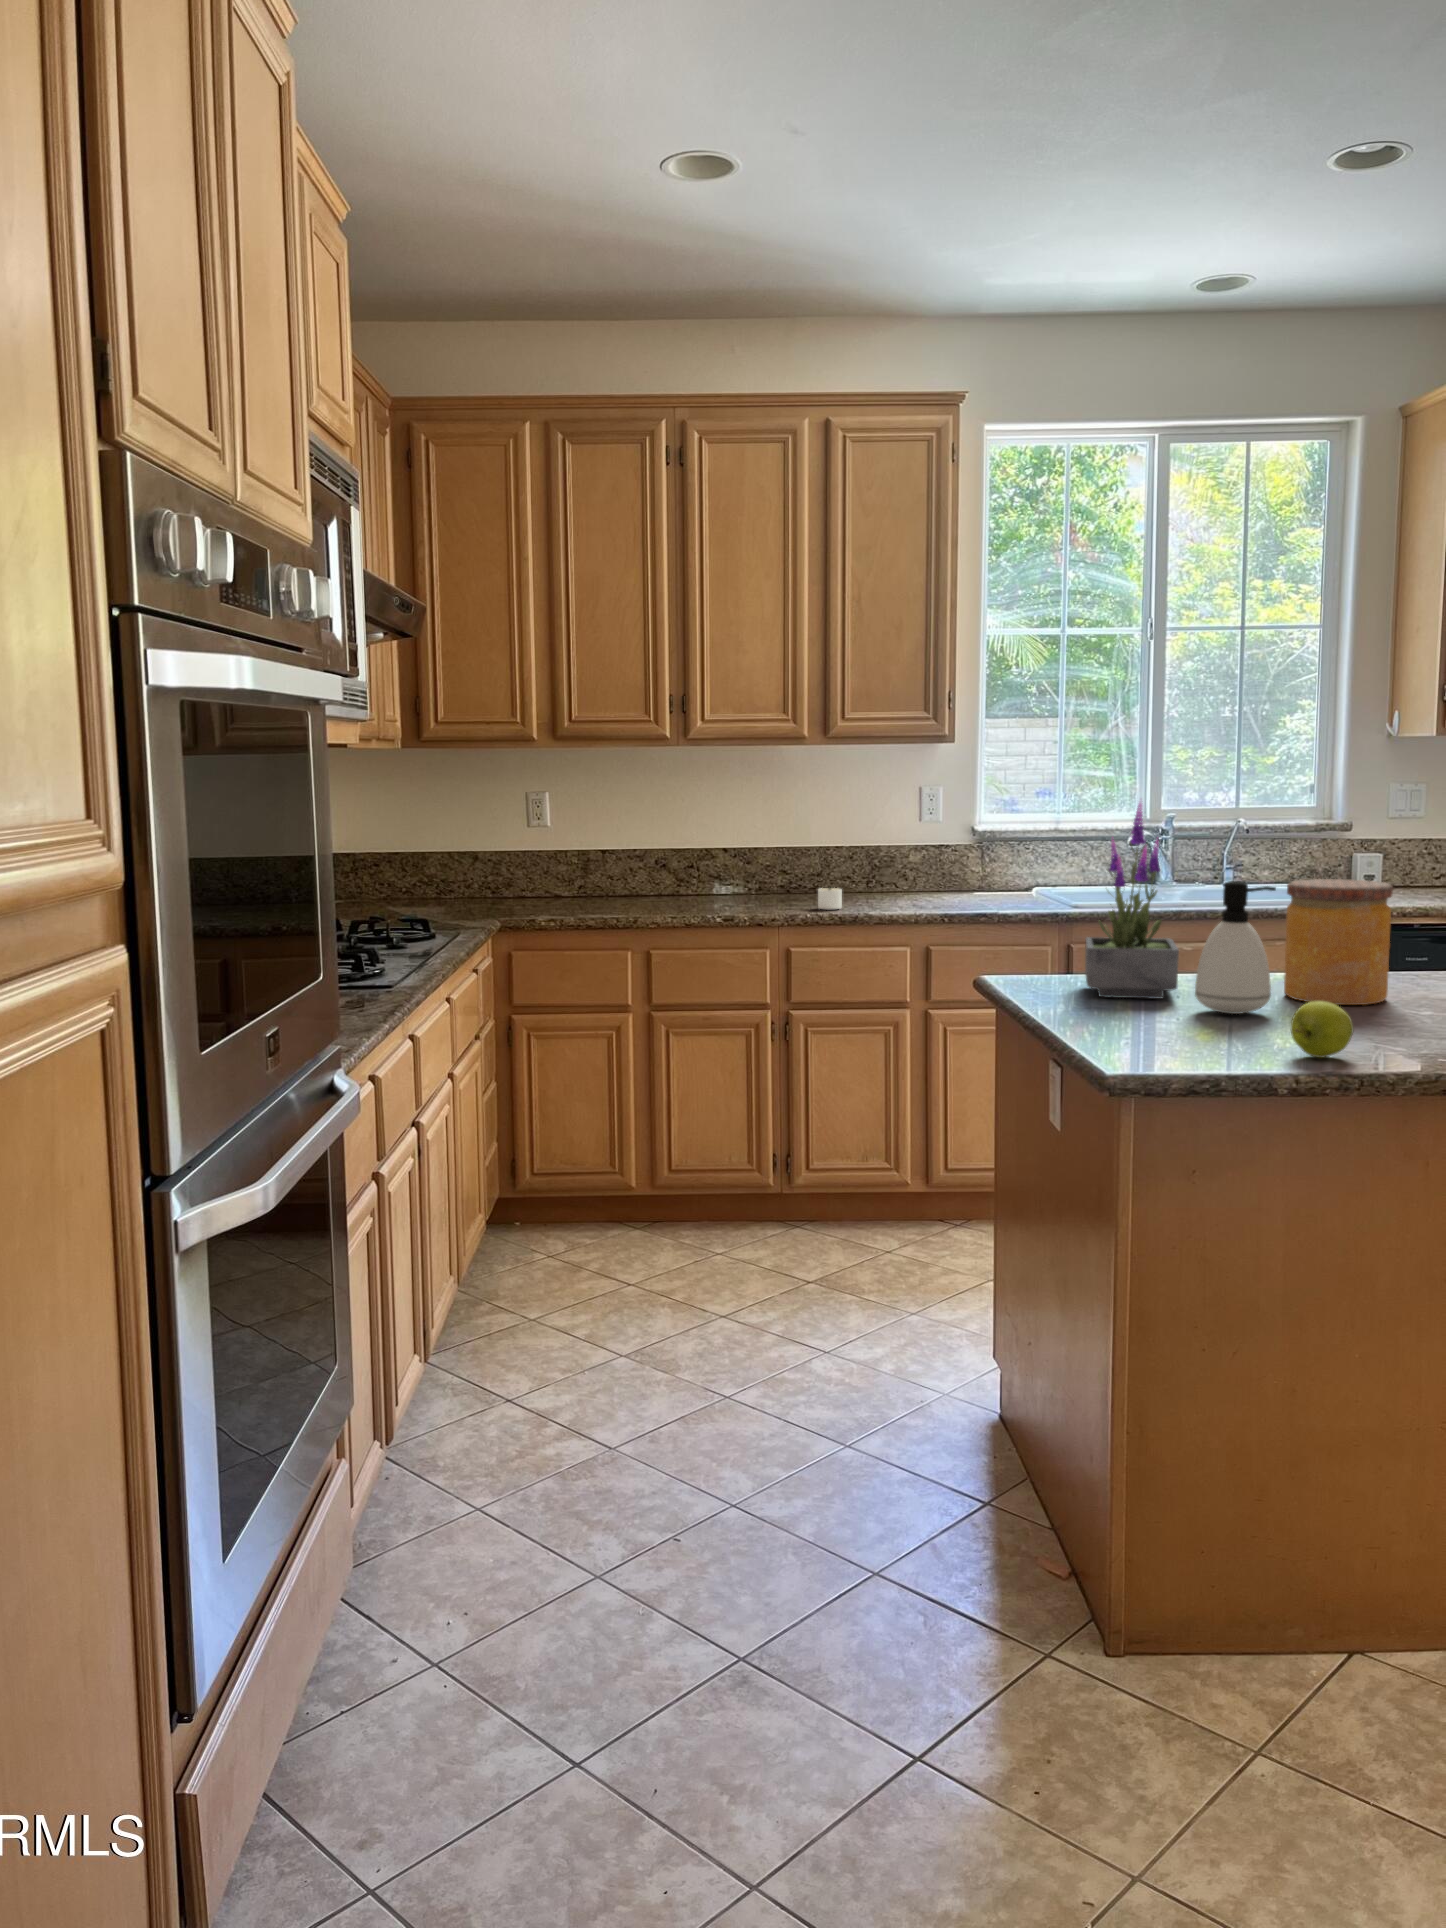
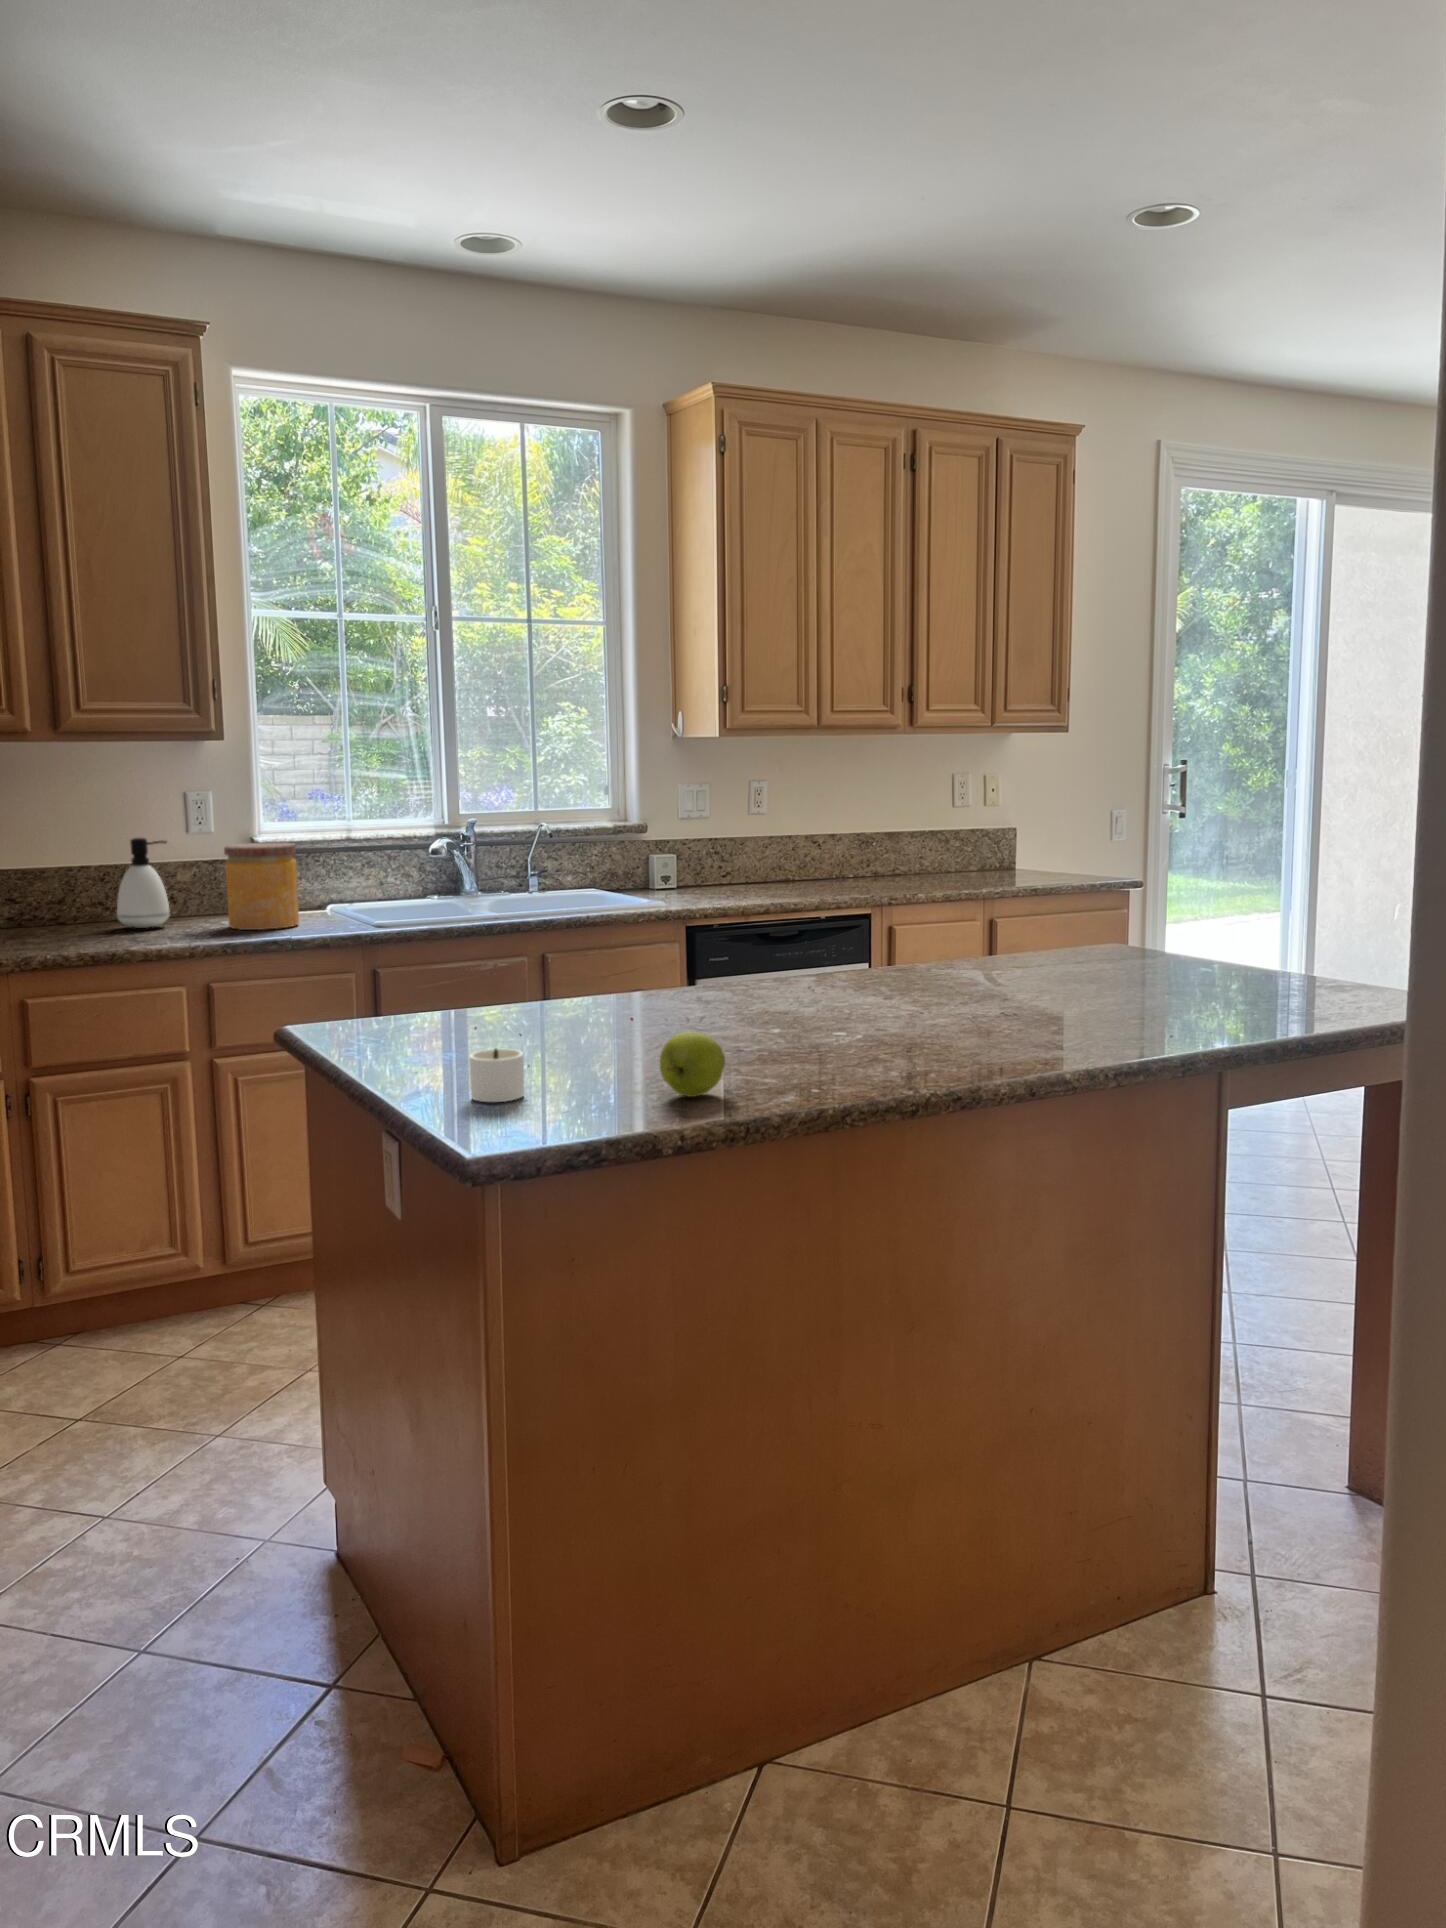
potted plant: present [1085,803,1179,999] -> none [405,801,517,1040]
jar: present [1284,879,1393,1005] -> present [224,843,299,930]
soap dispenser: present [1195,881,1276,1014] -> present [117,838,170,928]
candle: present [818,888,842,909] -> present [469,1049,525,1102]

